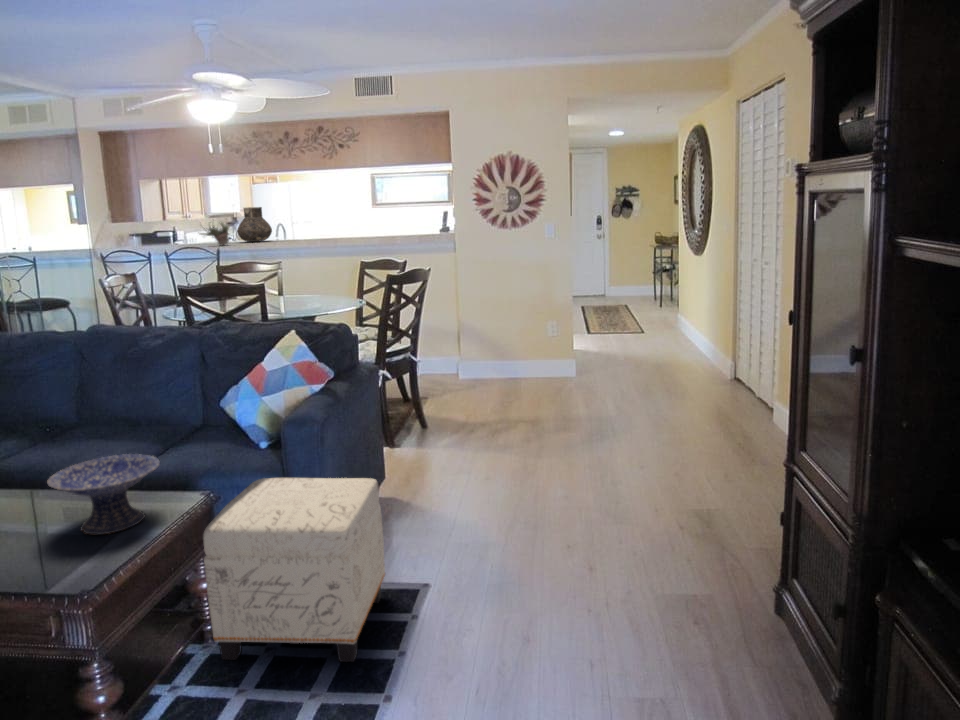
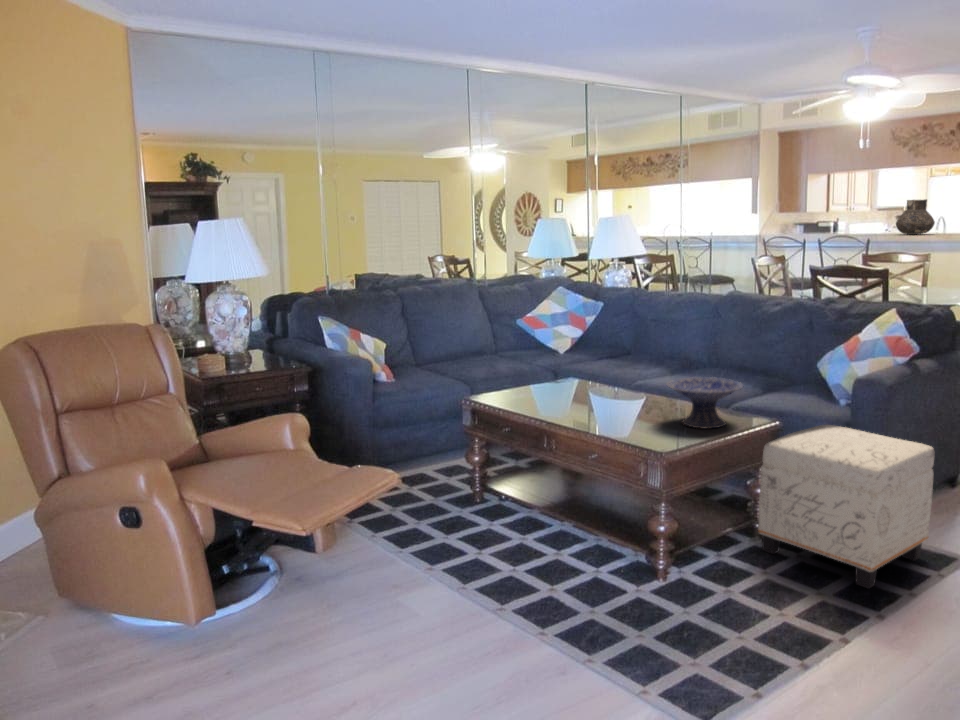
succulent plant: present [200,222,229,246] -> none [852,206,887,236]

